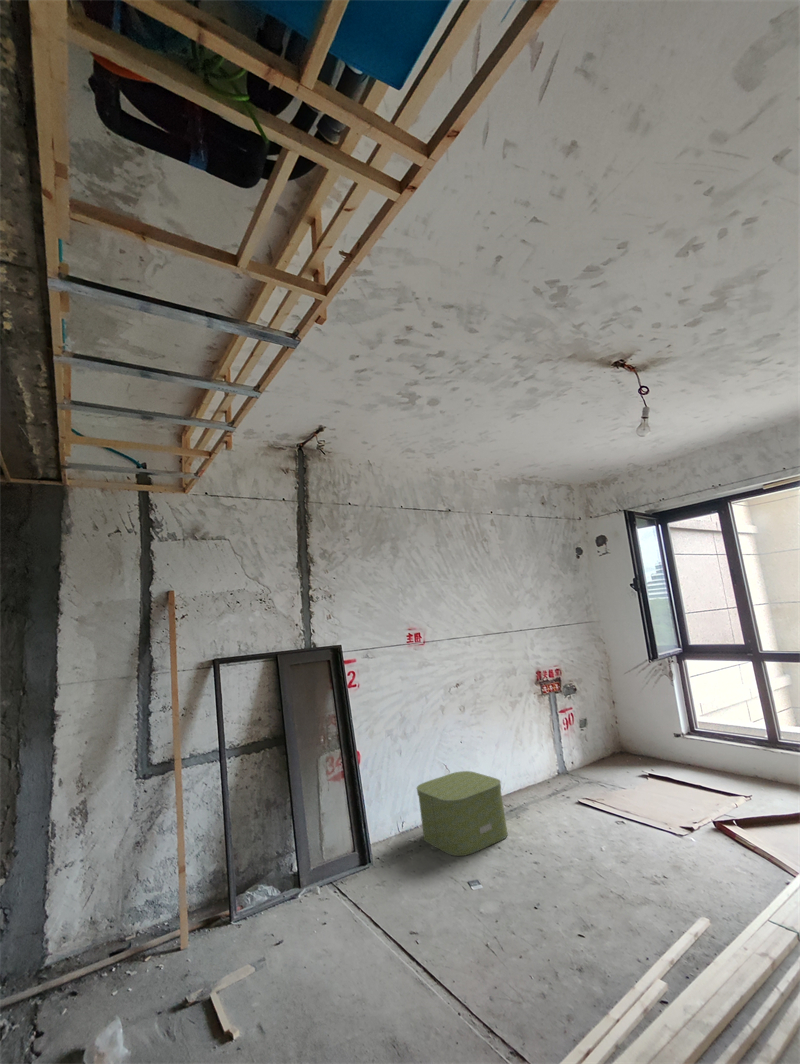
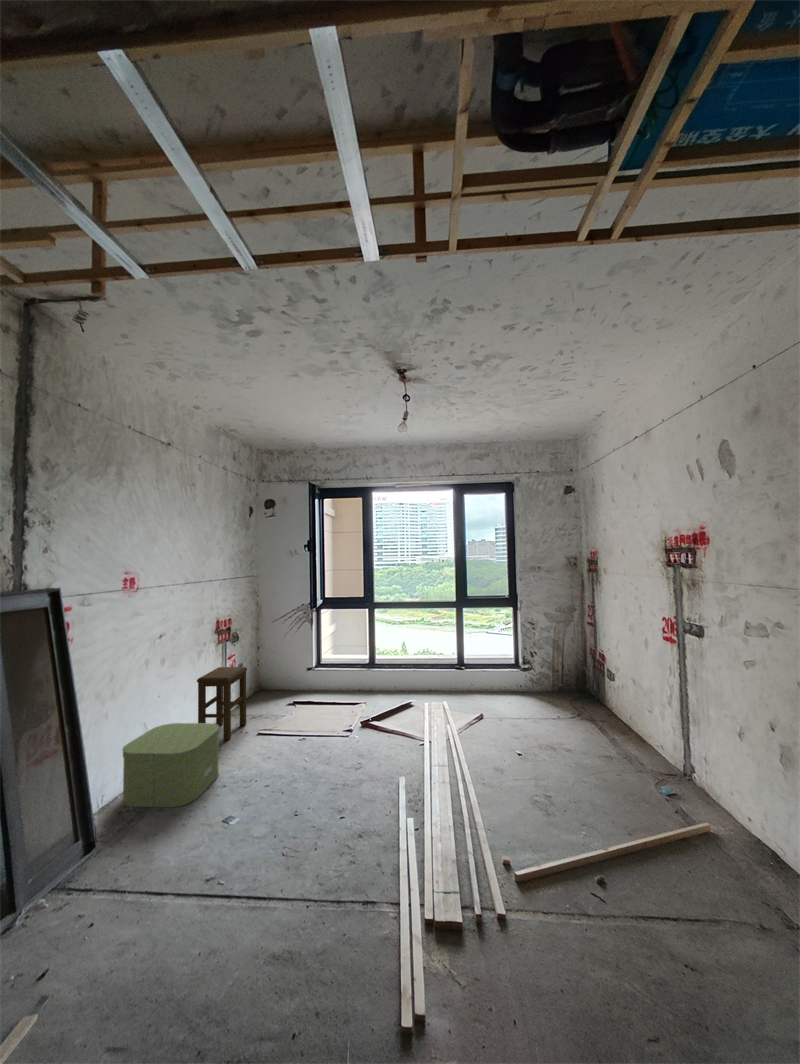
stool: none [508,720,576,804] -> present [197,667,247,740]

